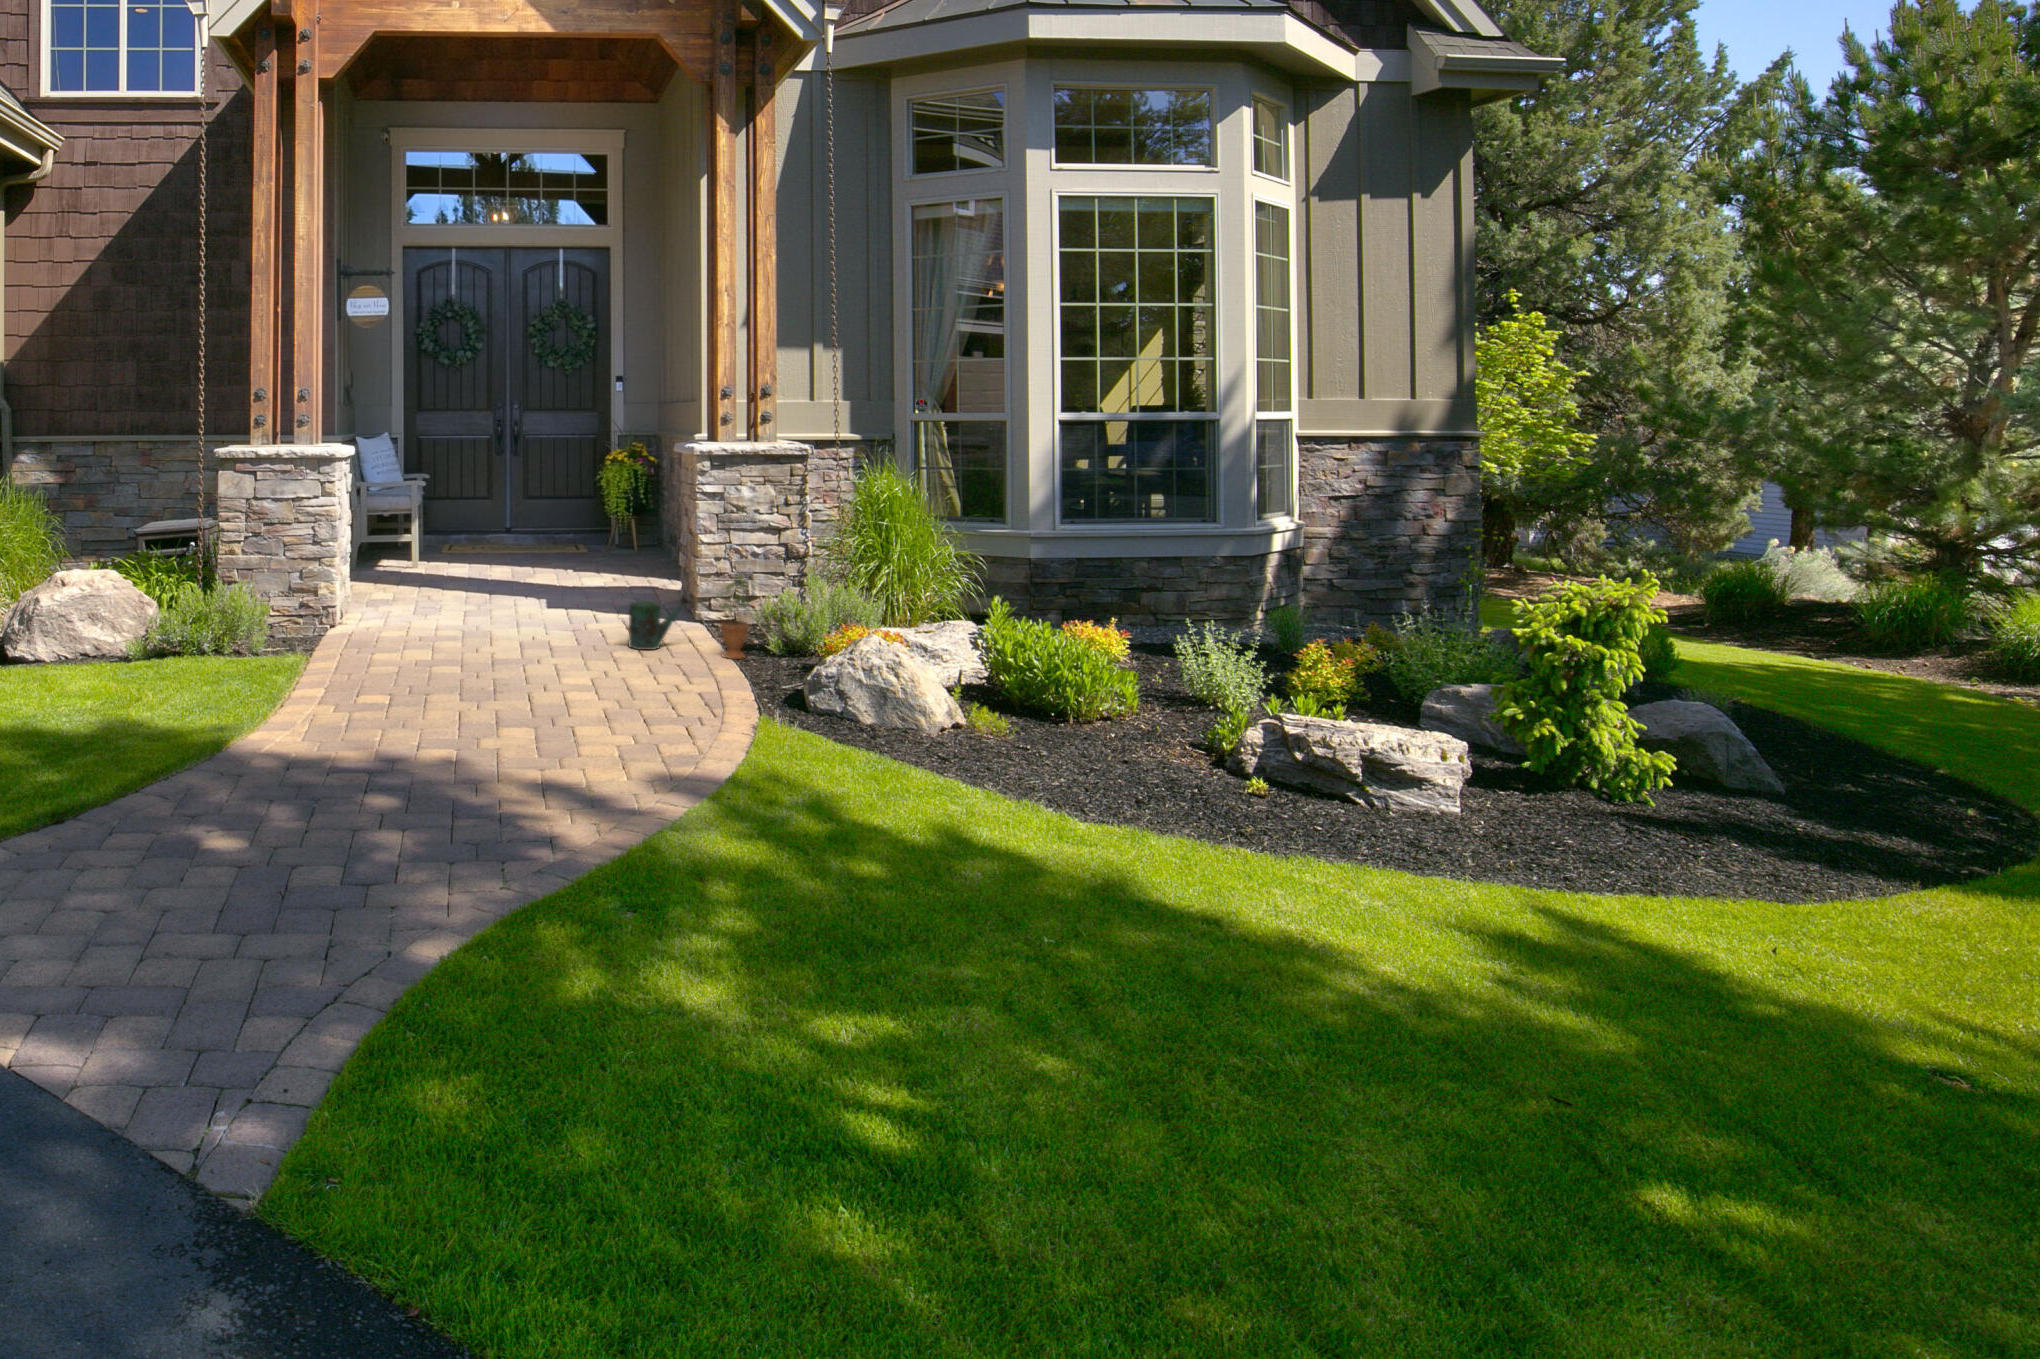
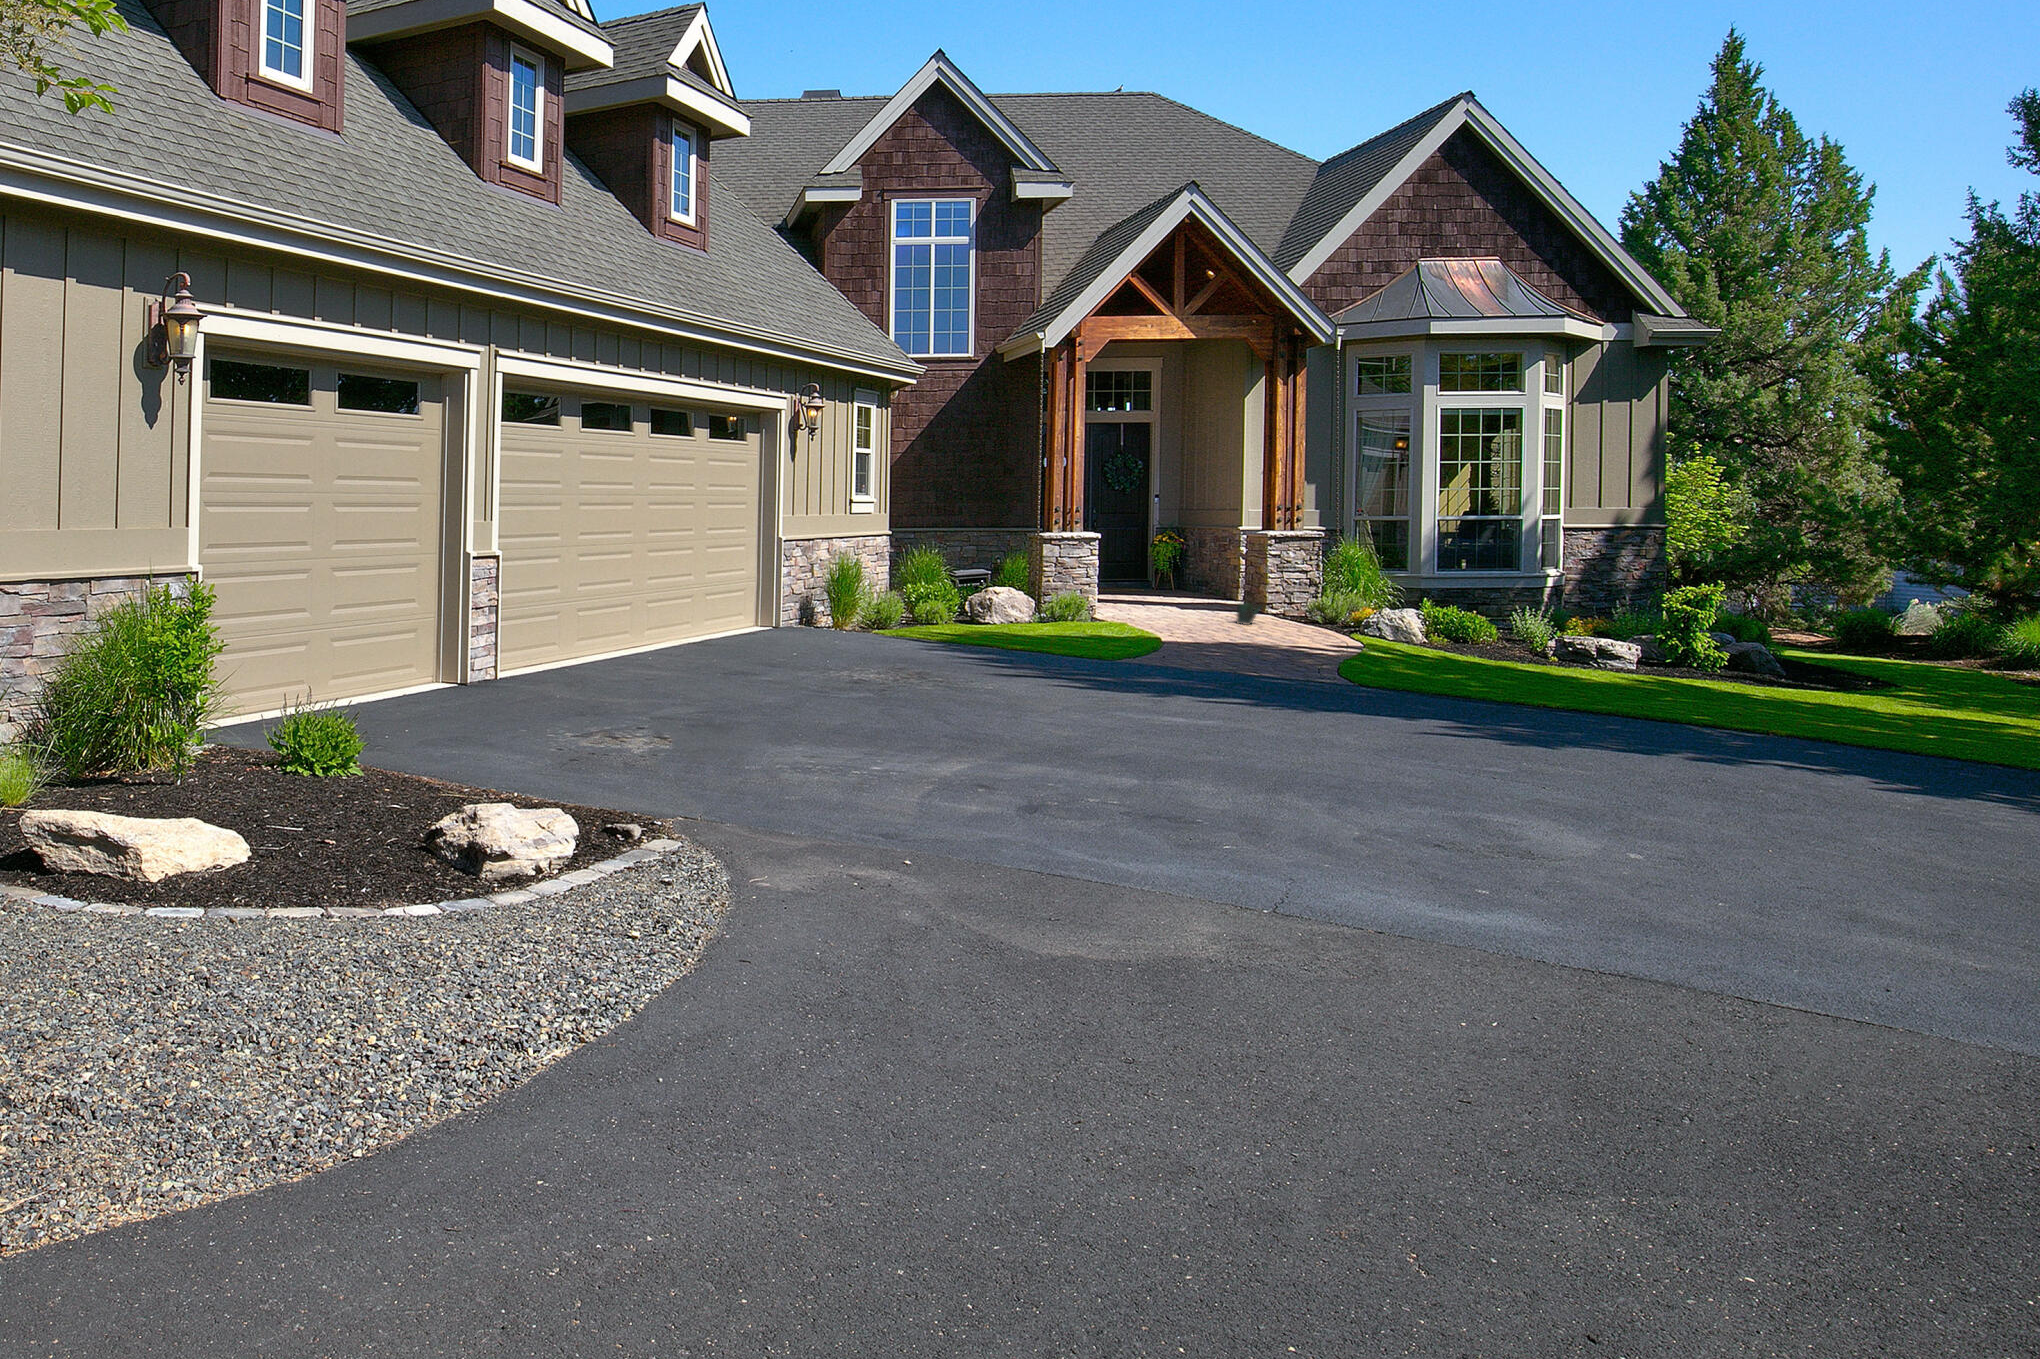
potted plant: present [718,575,749,659] -> none [1282,589,1300,628]

